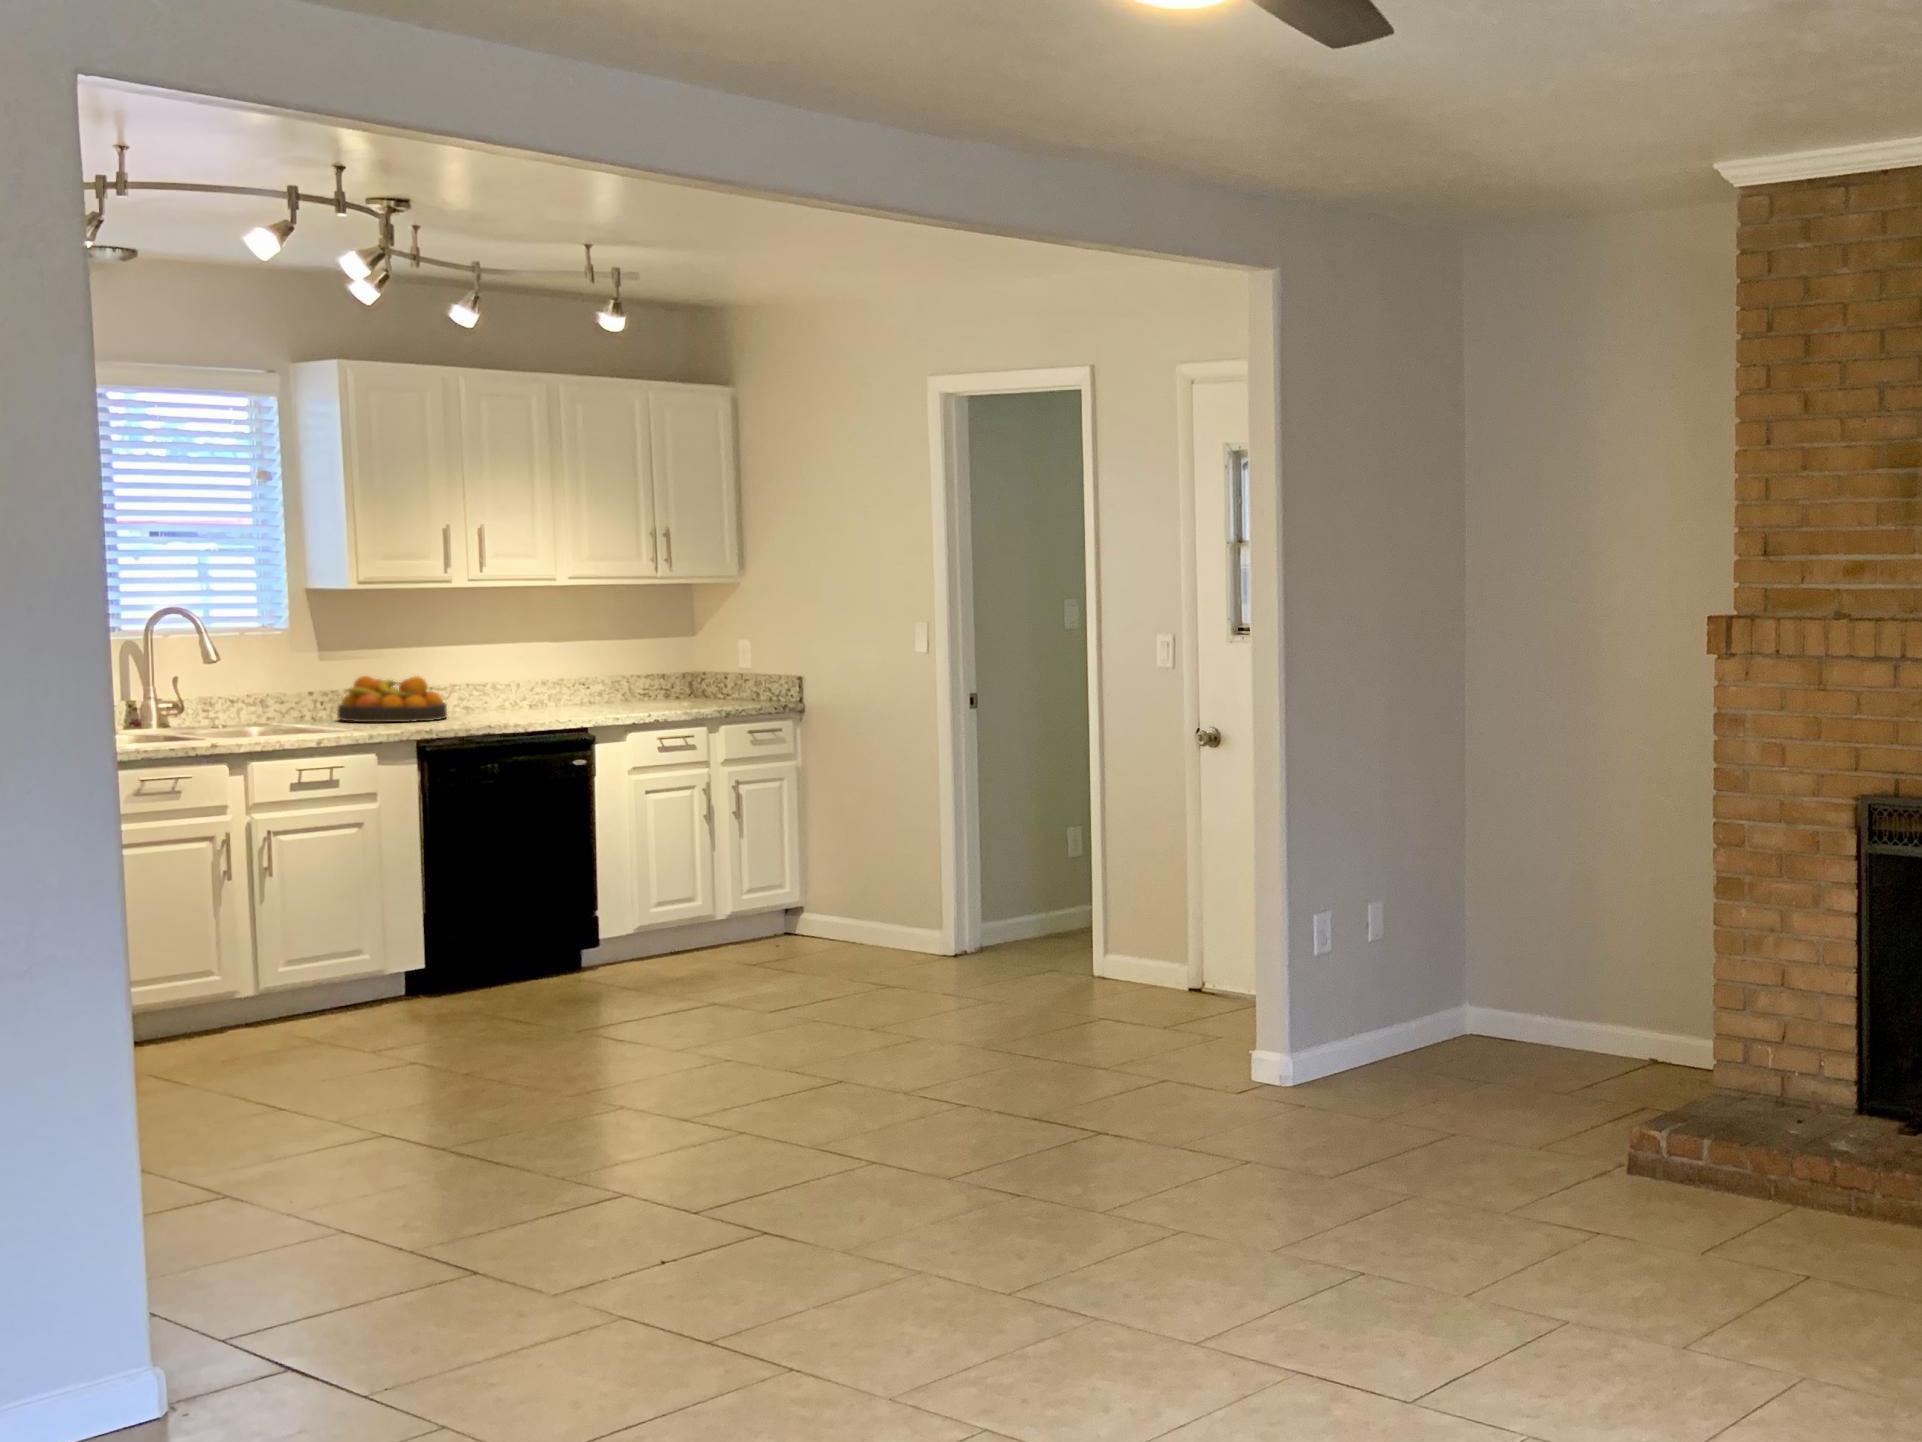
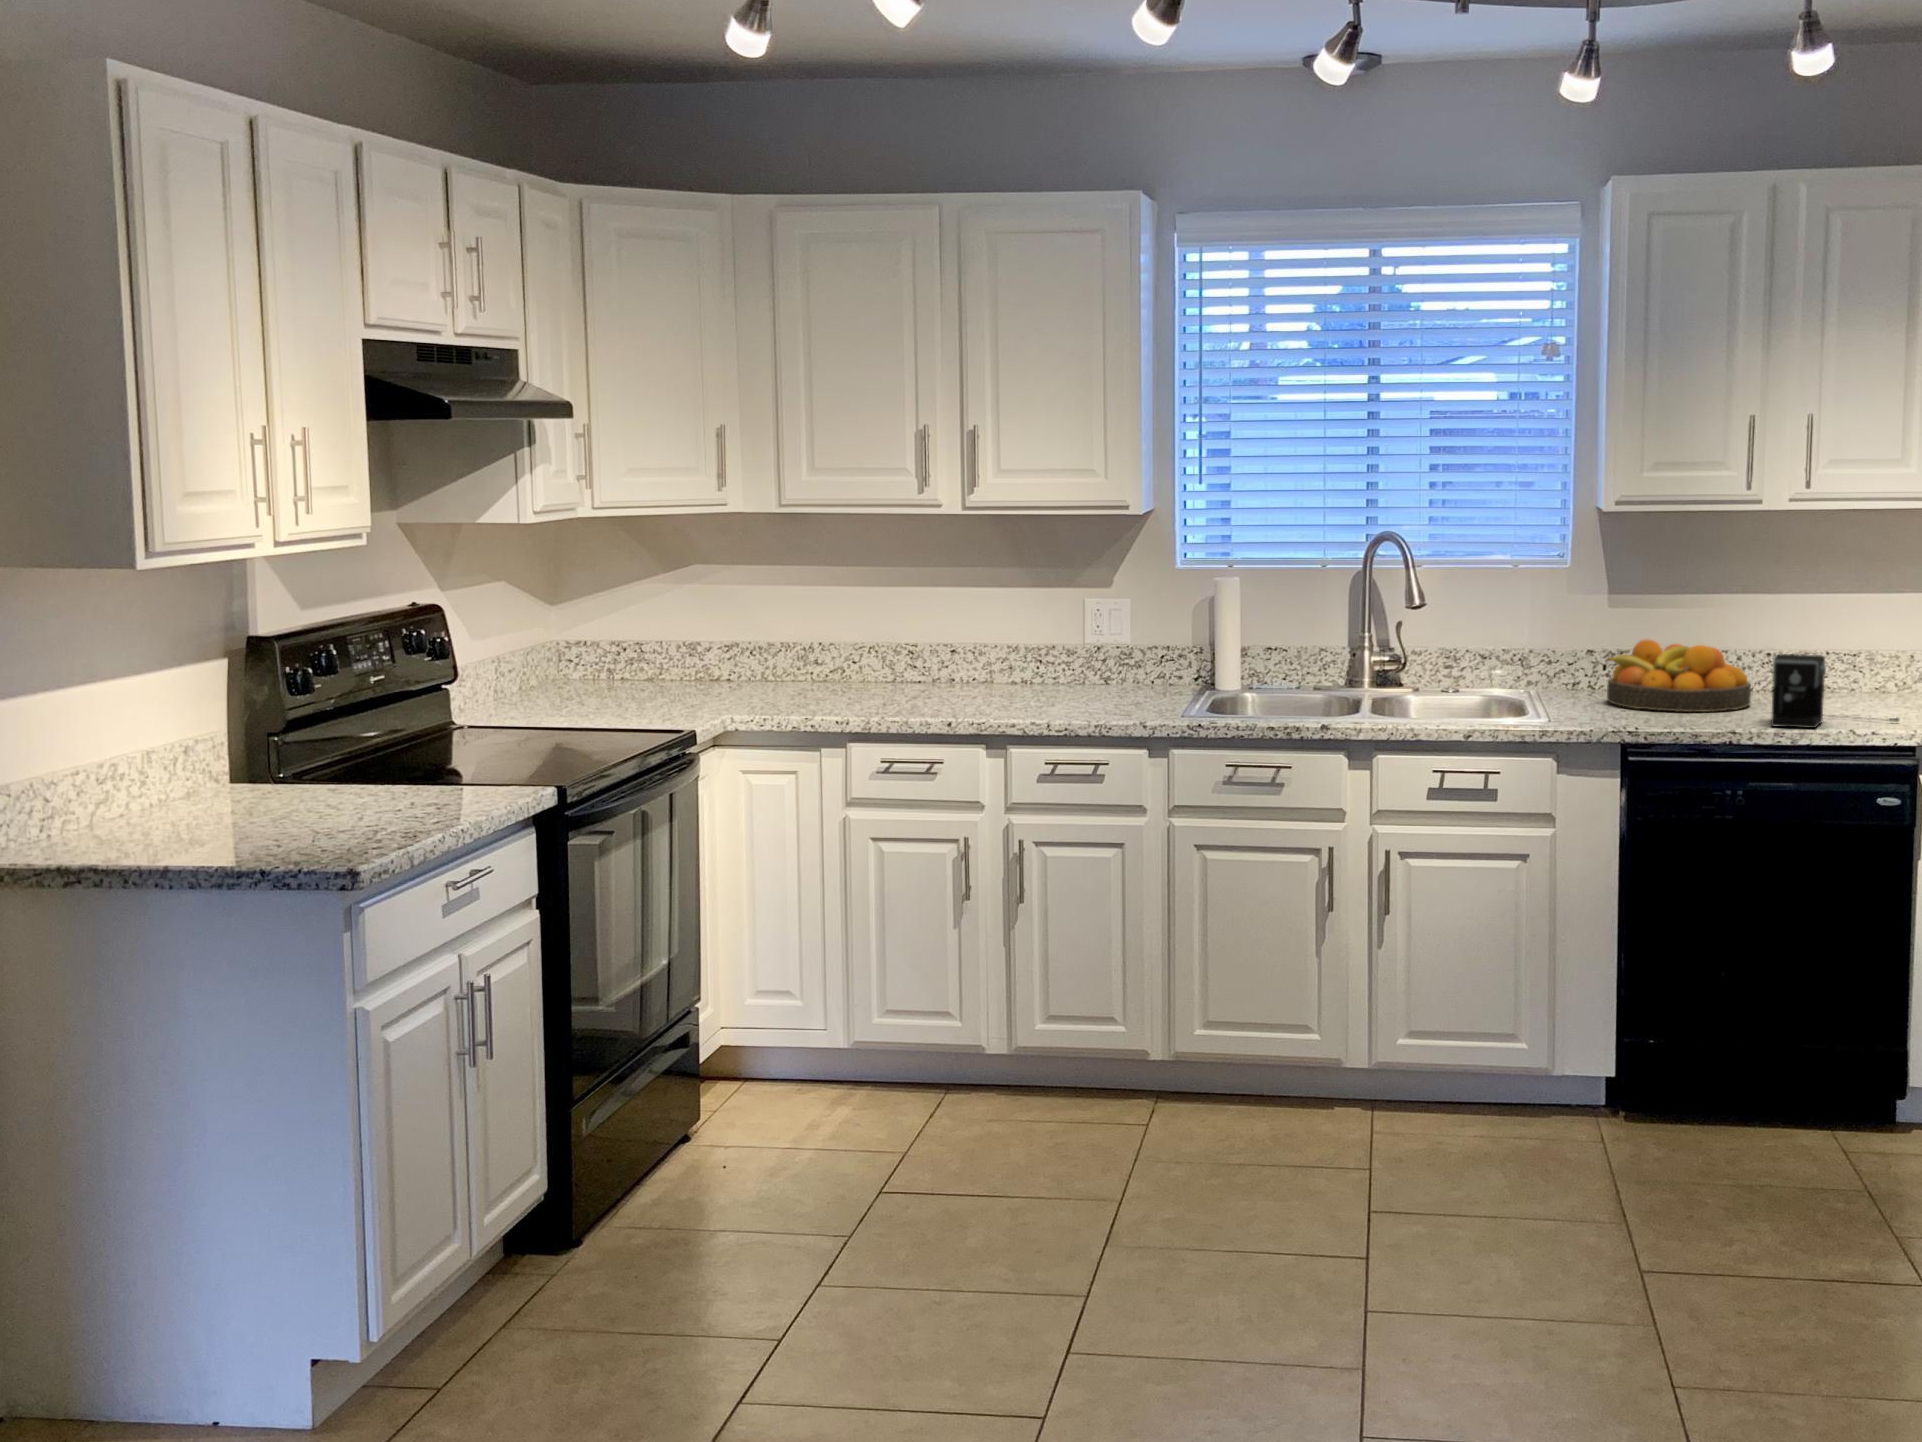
coffee maker: none [487,676,564,722] -> present [1771,654,1899,728]

